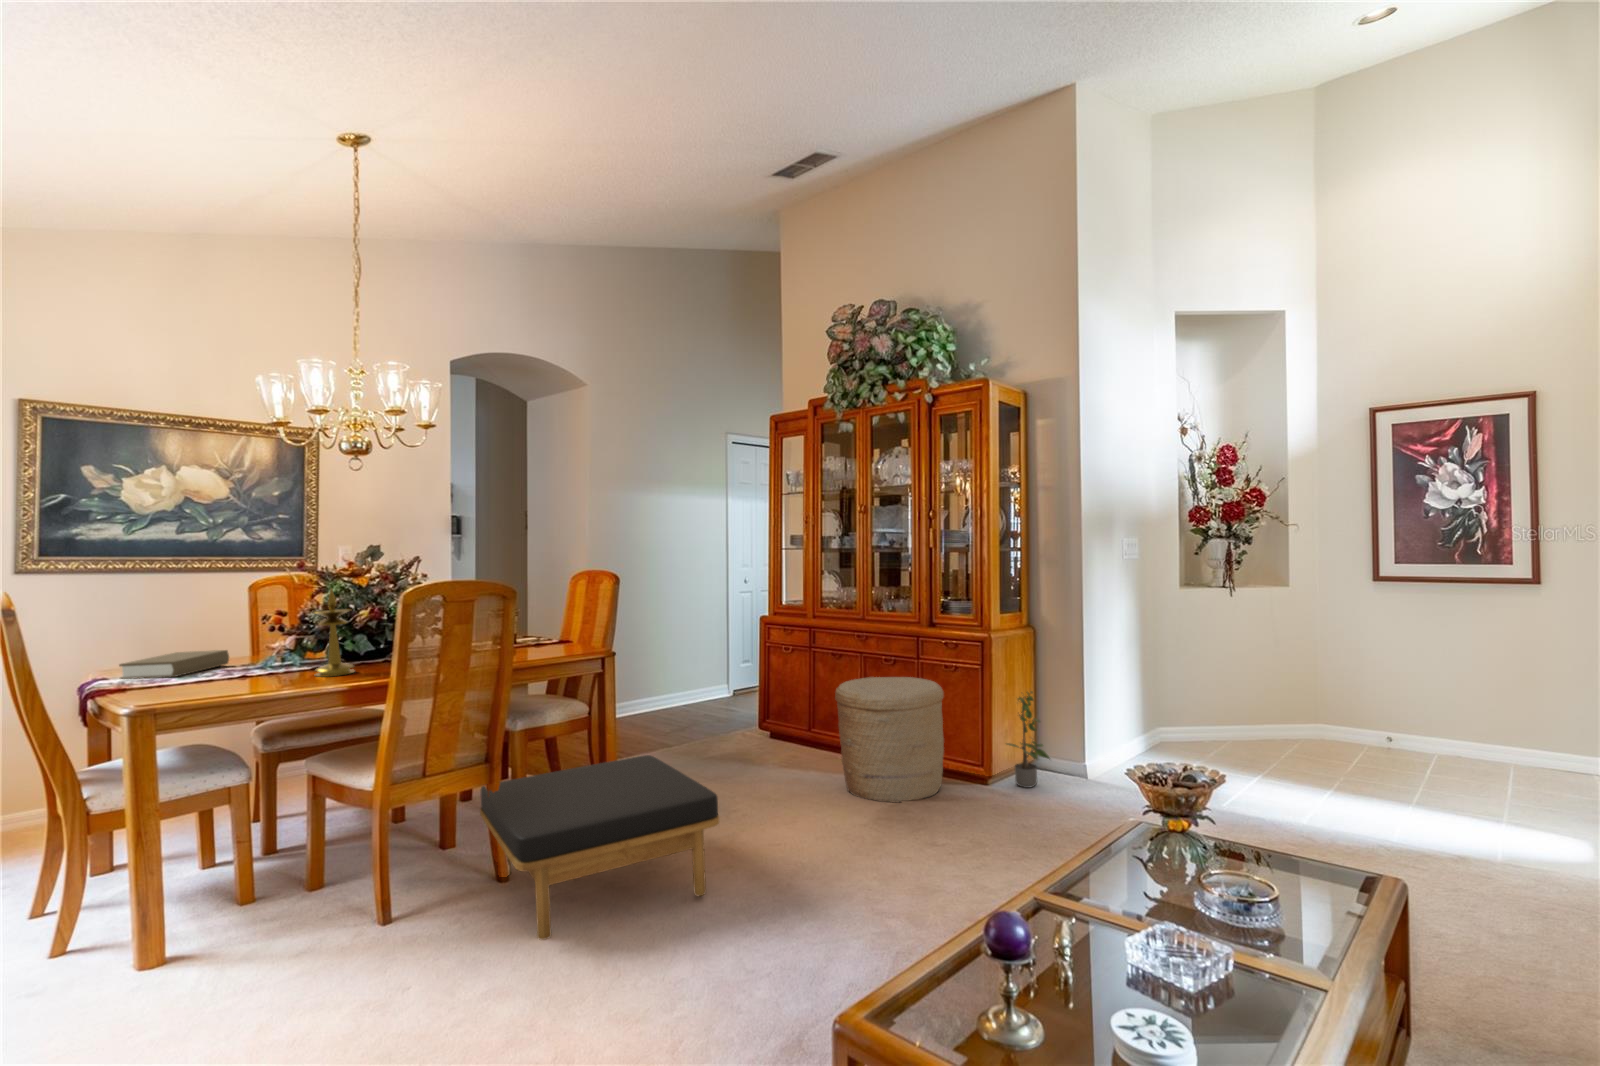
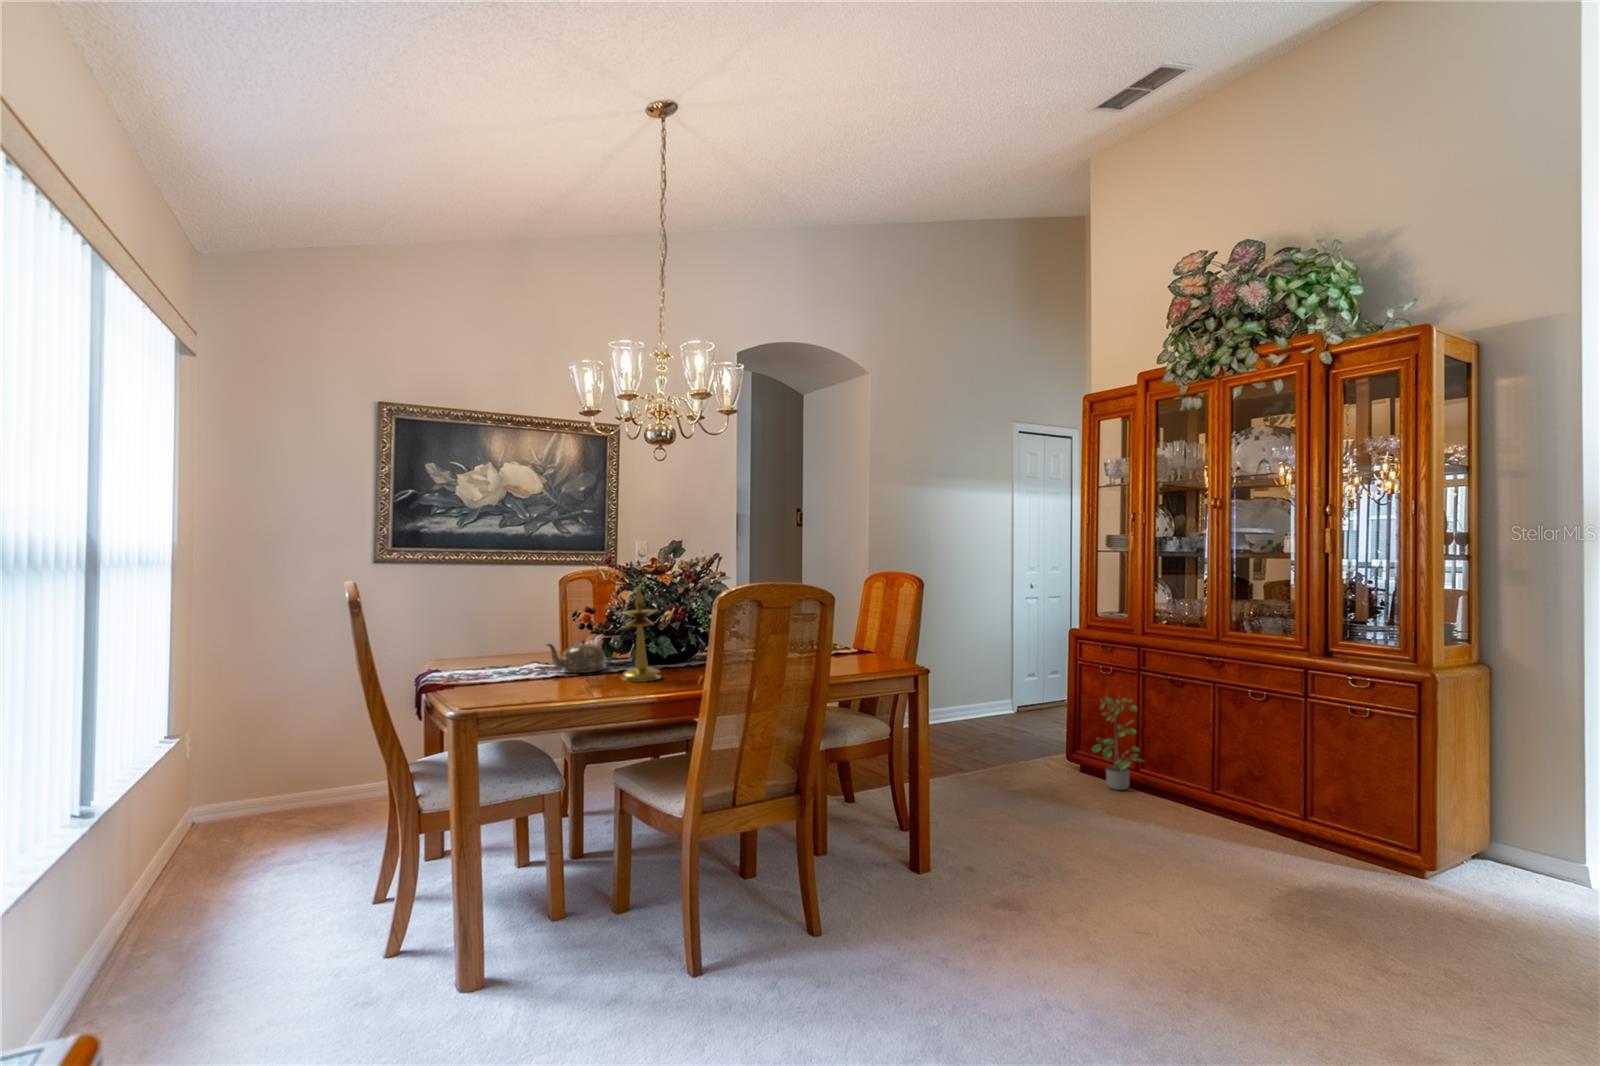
teapot: none [233,641,305,673] -> present [547,640,612,673]
book: present [119,650,229,679] -> none [448,645,543,672]
basket: present [835,677,944,802] -> none [1194,713,1355,884]
potted plant: present [1007,691,1050,788] -> present [1091,697,1143,790]
ottoman: present [480,755,719,940] -> none [790,796,1090,1033]

